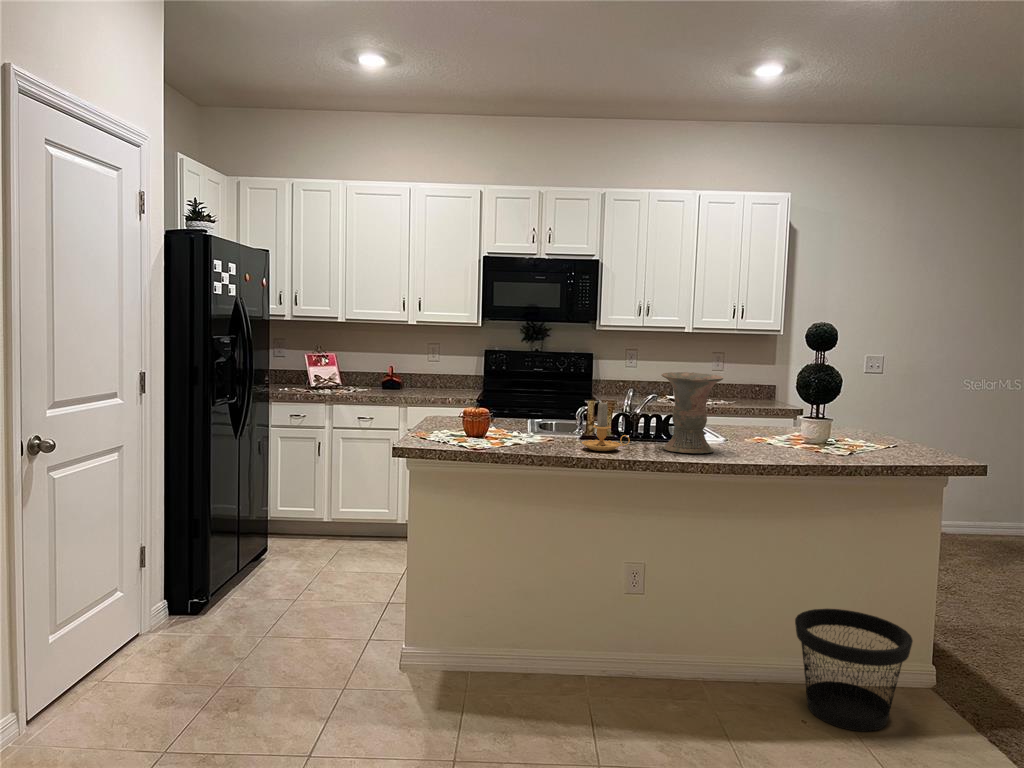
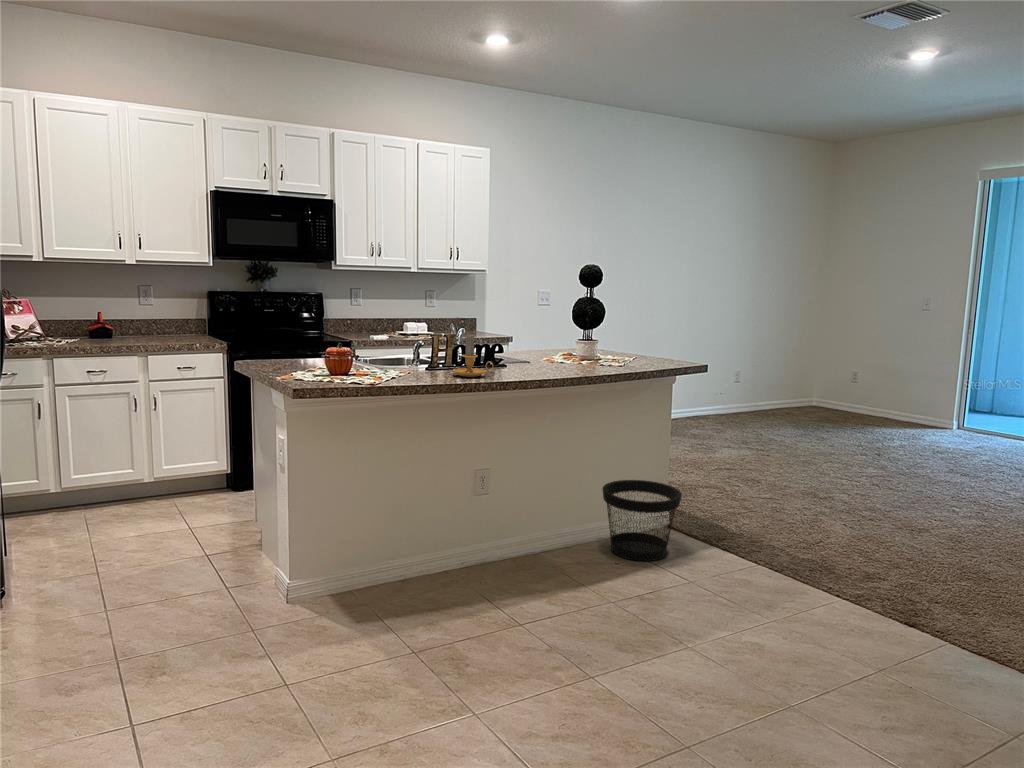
vase: present [661,372,723,453] -> none [505,306,556,373]

